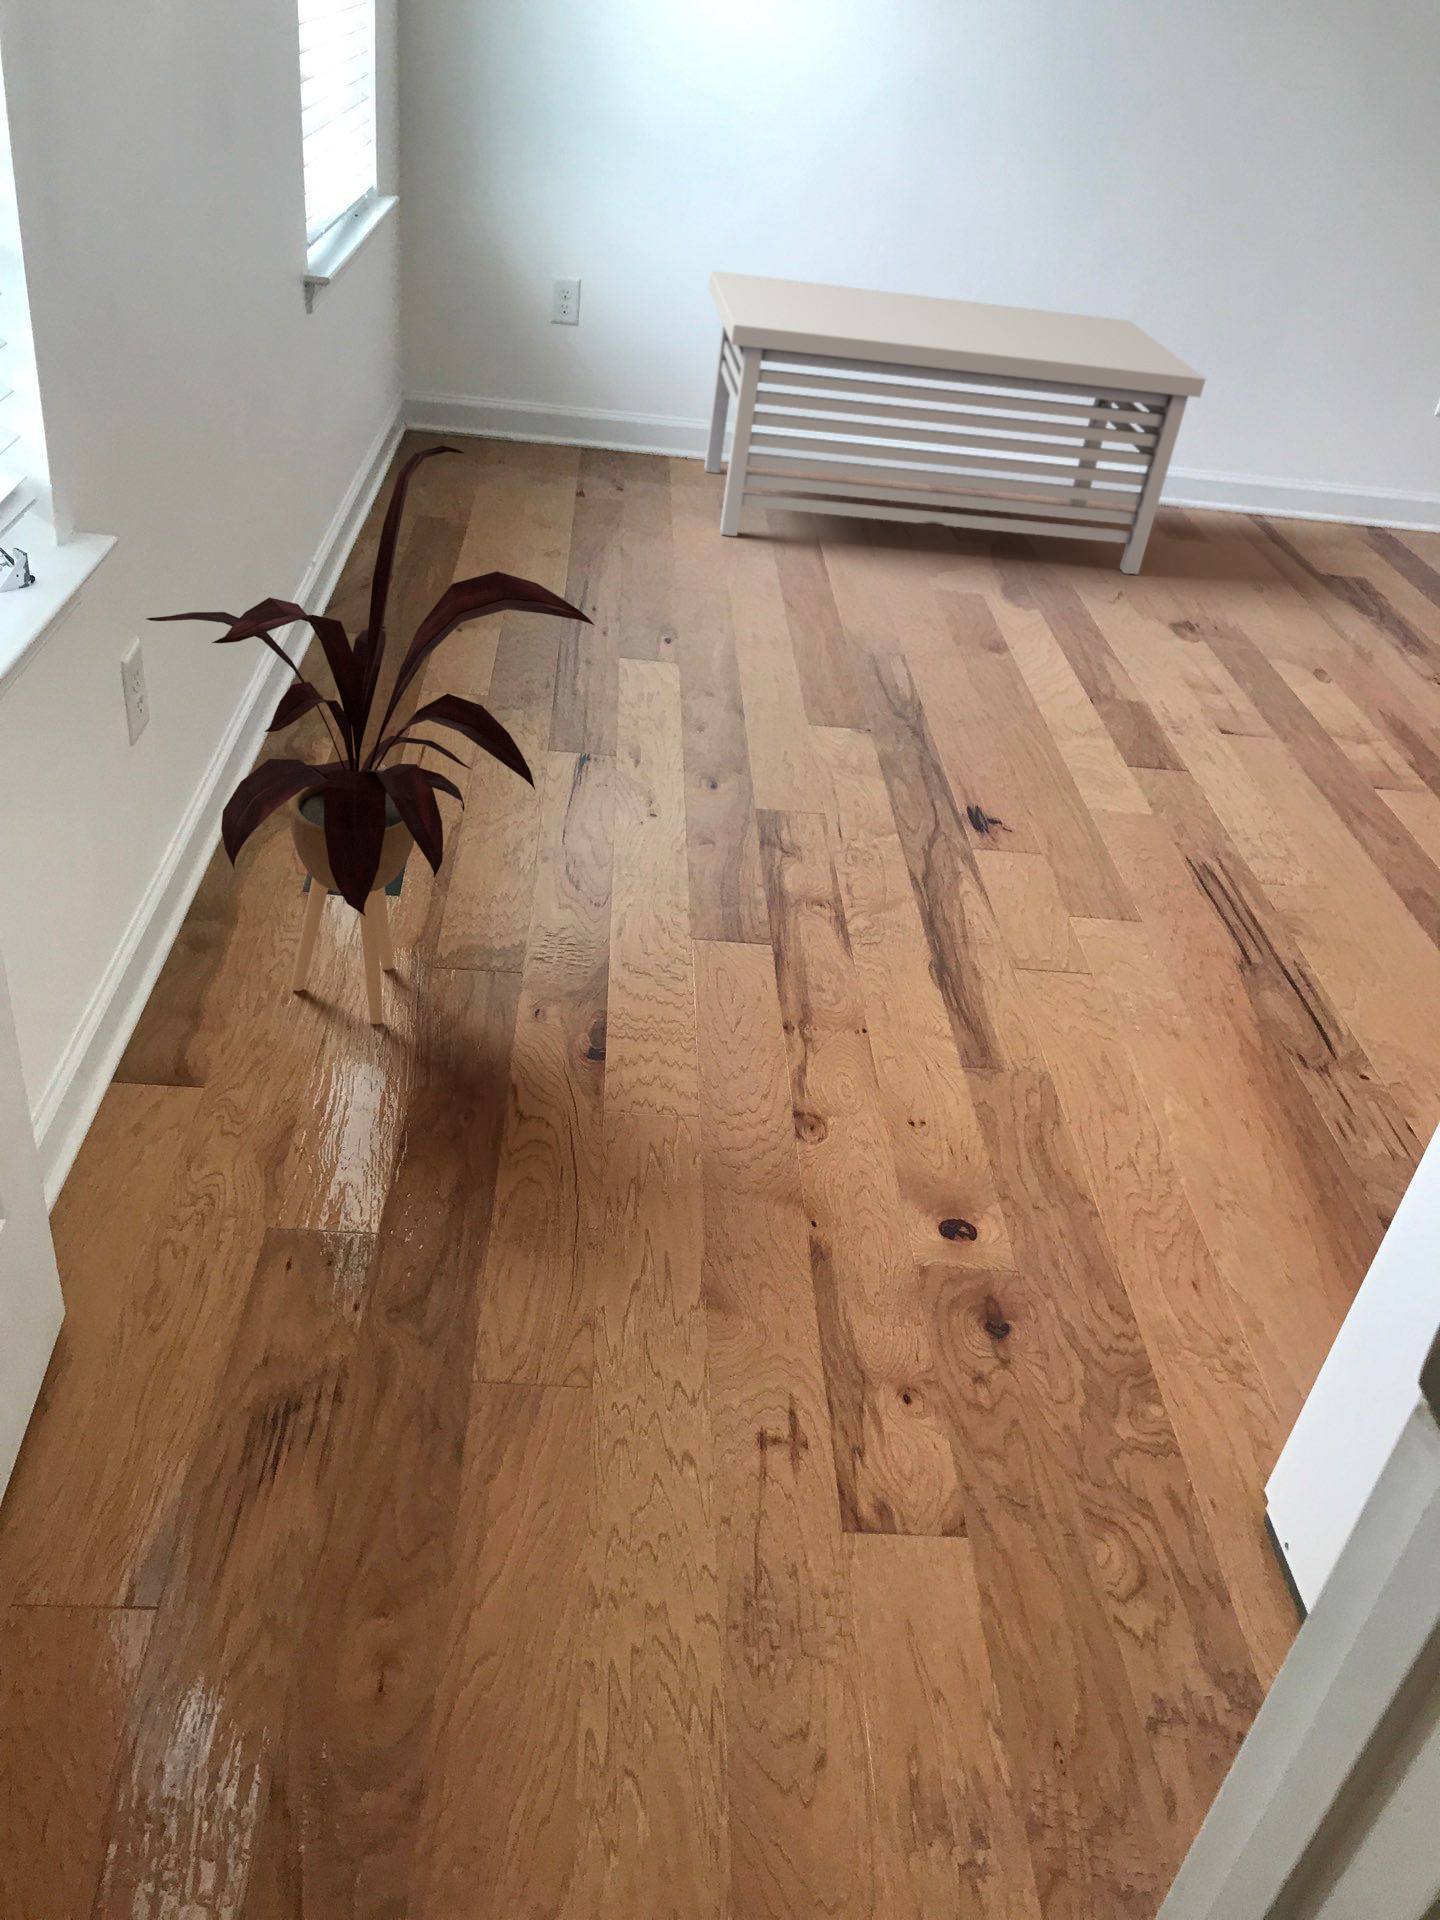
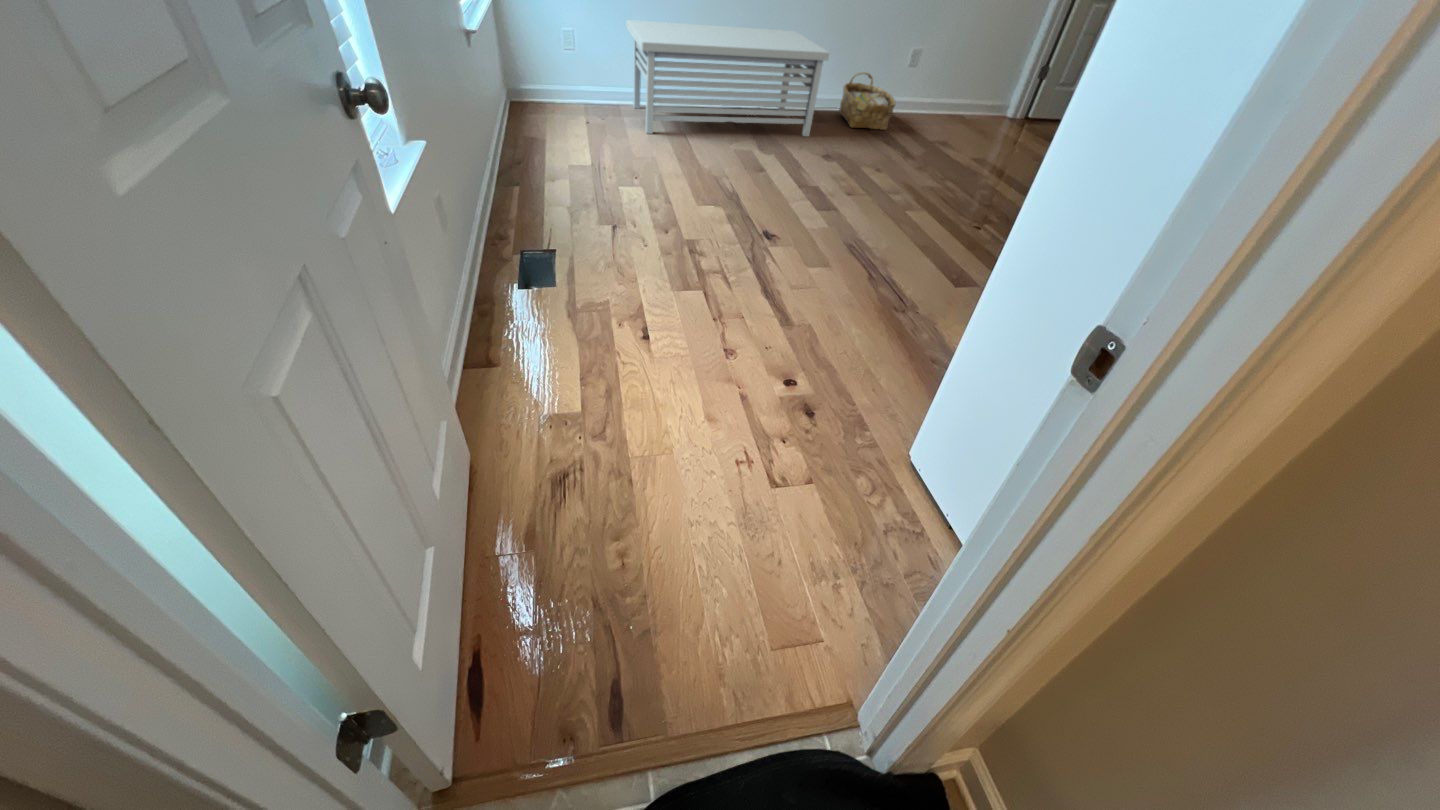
woven basket: none [1228,428,1377,574] -> present [839,72,895,130]
house plant: present [146,446,594,1024] -> none [447,94,628,336]

